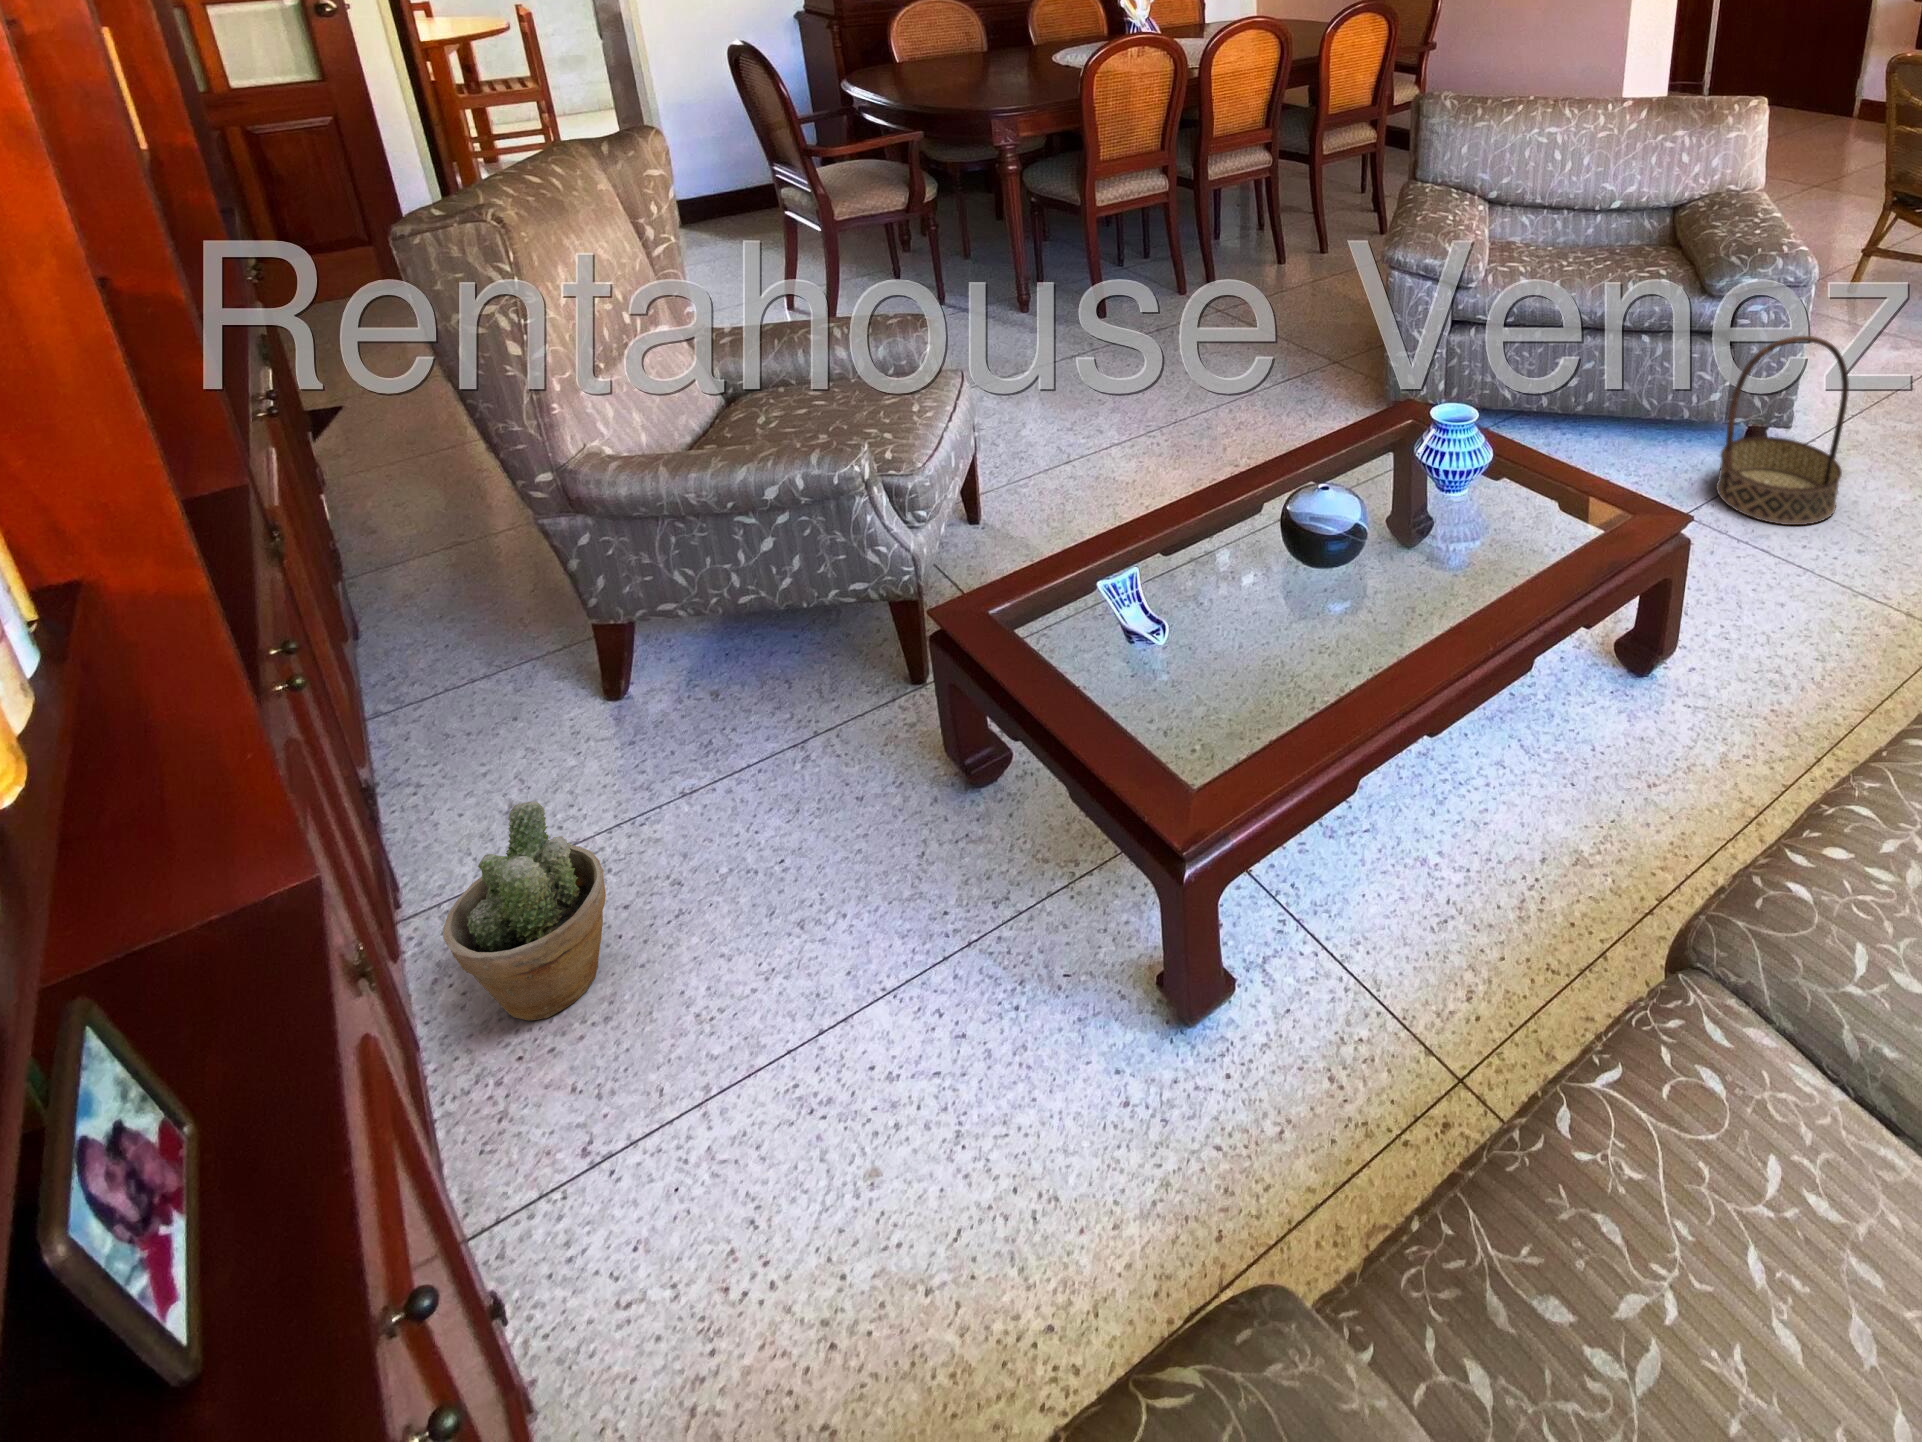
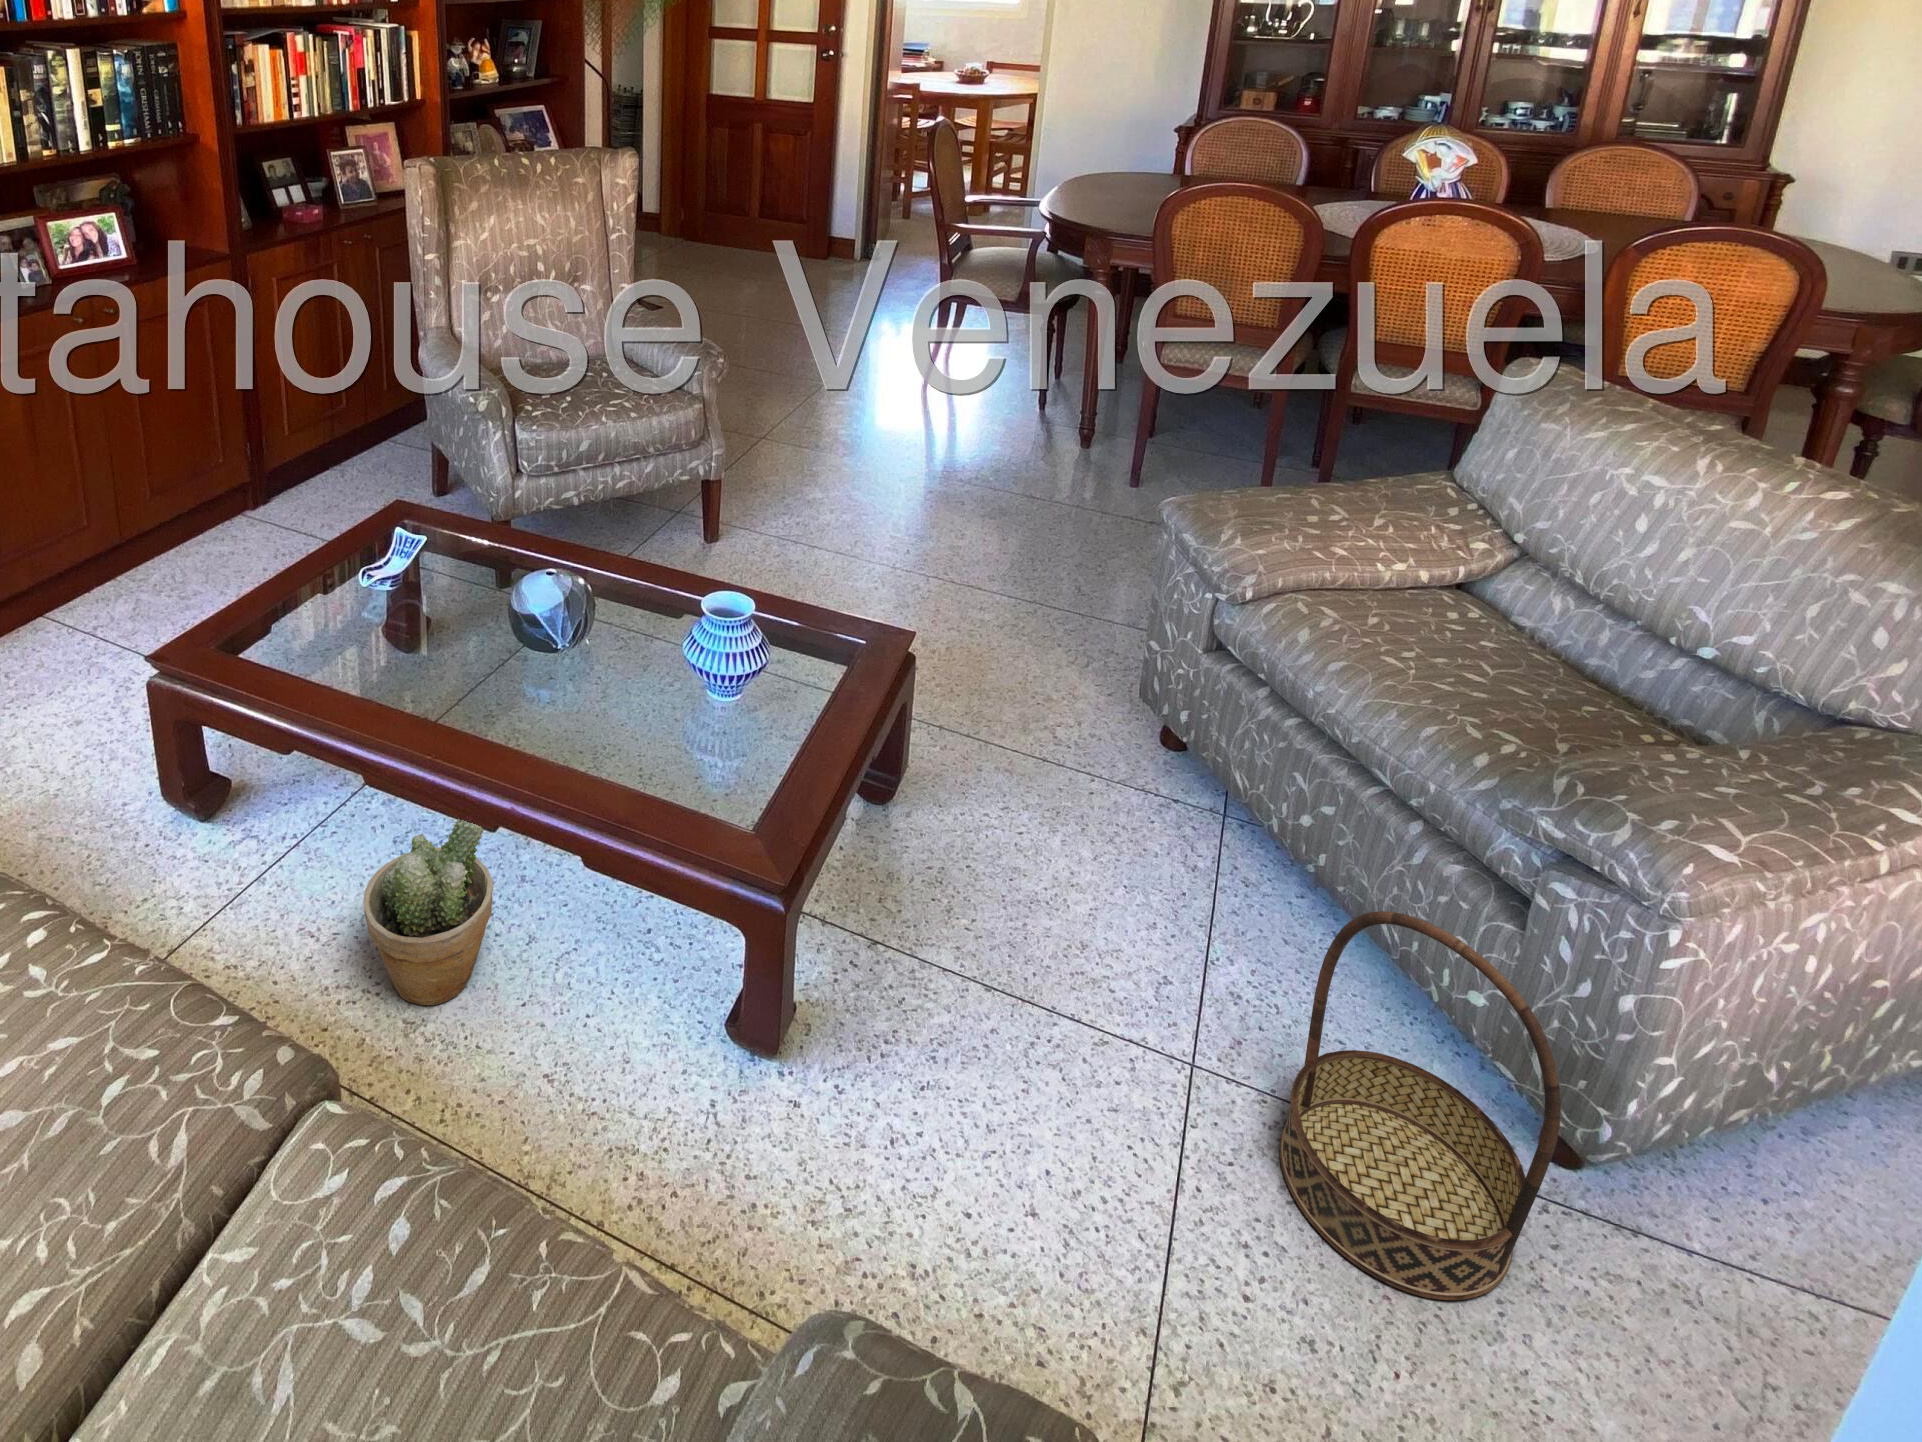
potted plant: present [443,801,606,1021] -> present [363,819,493,1005]

